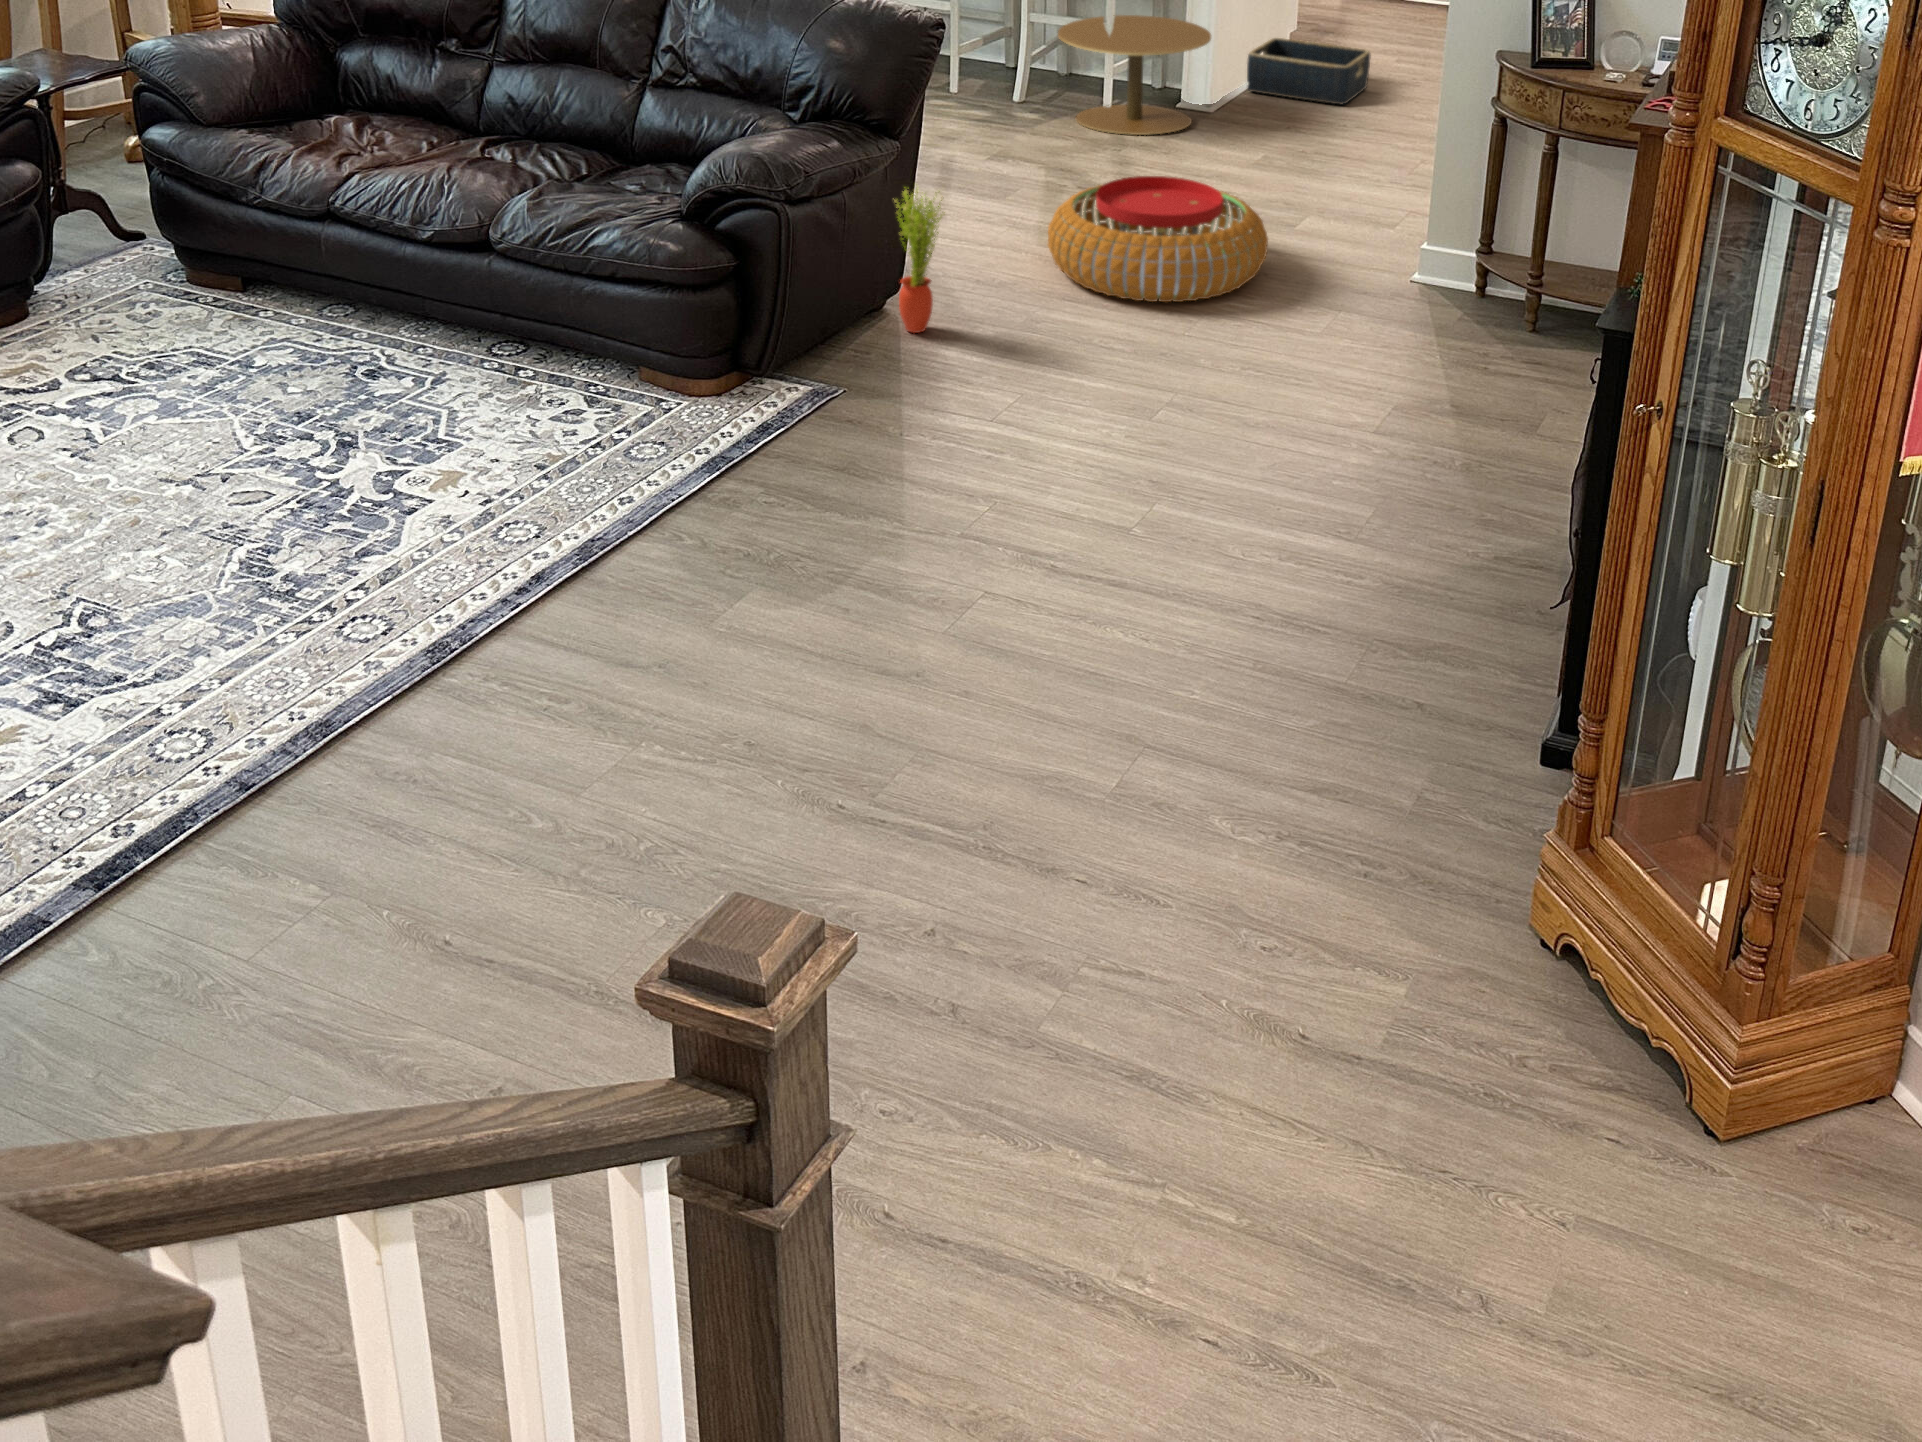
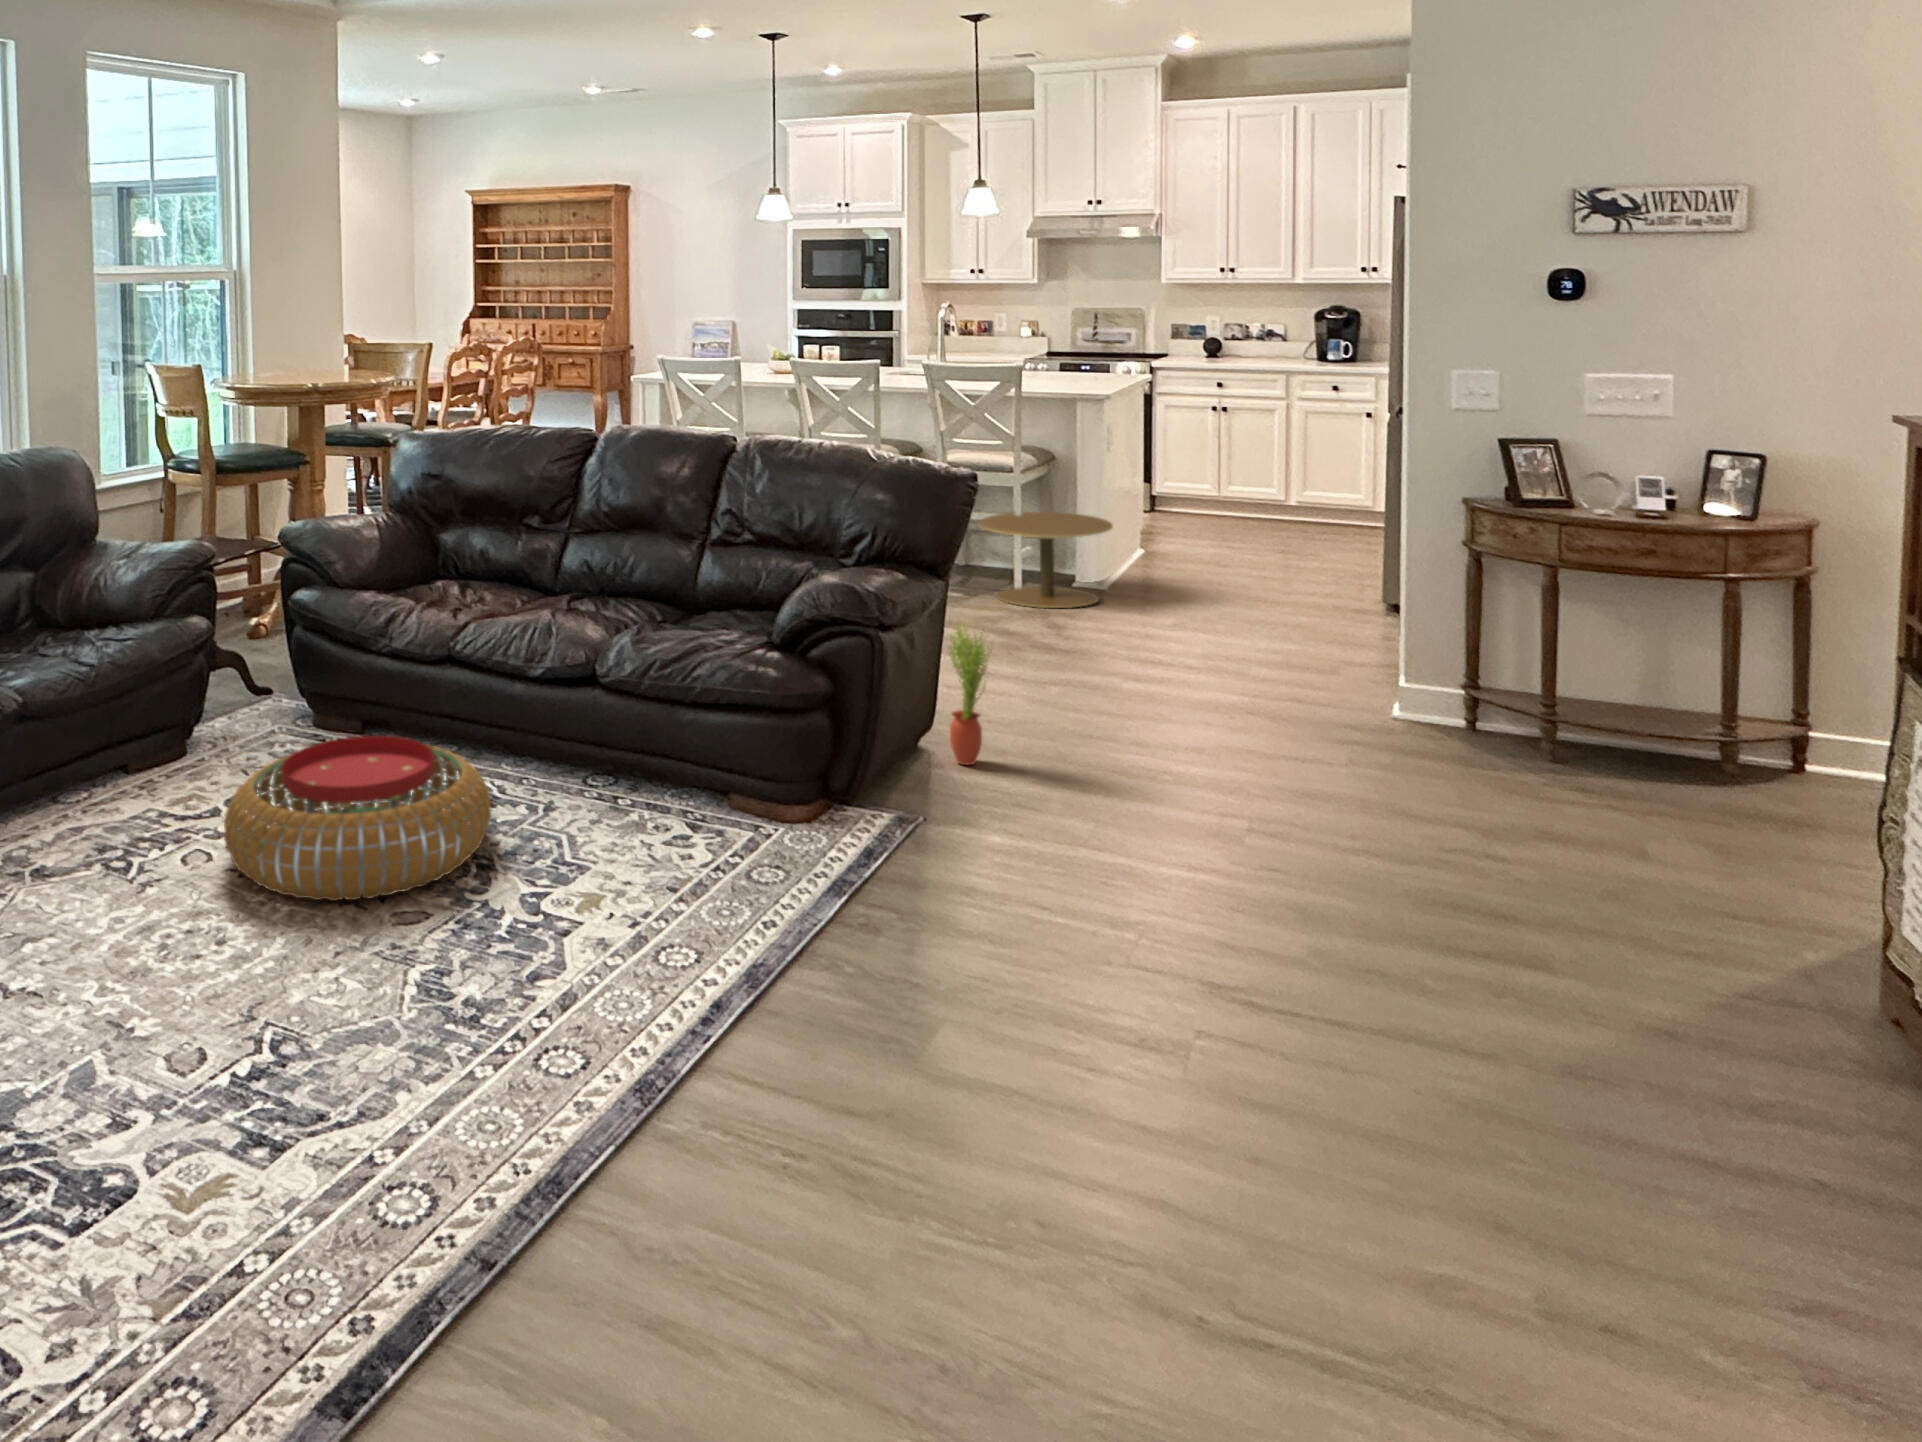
basket: present [1247,38,1371,104] -> none [1126,533,1229,584]
pouf: present [1048,176,1268,302] -> present [224,736,491,901]

